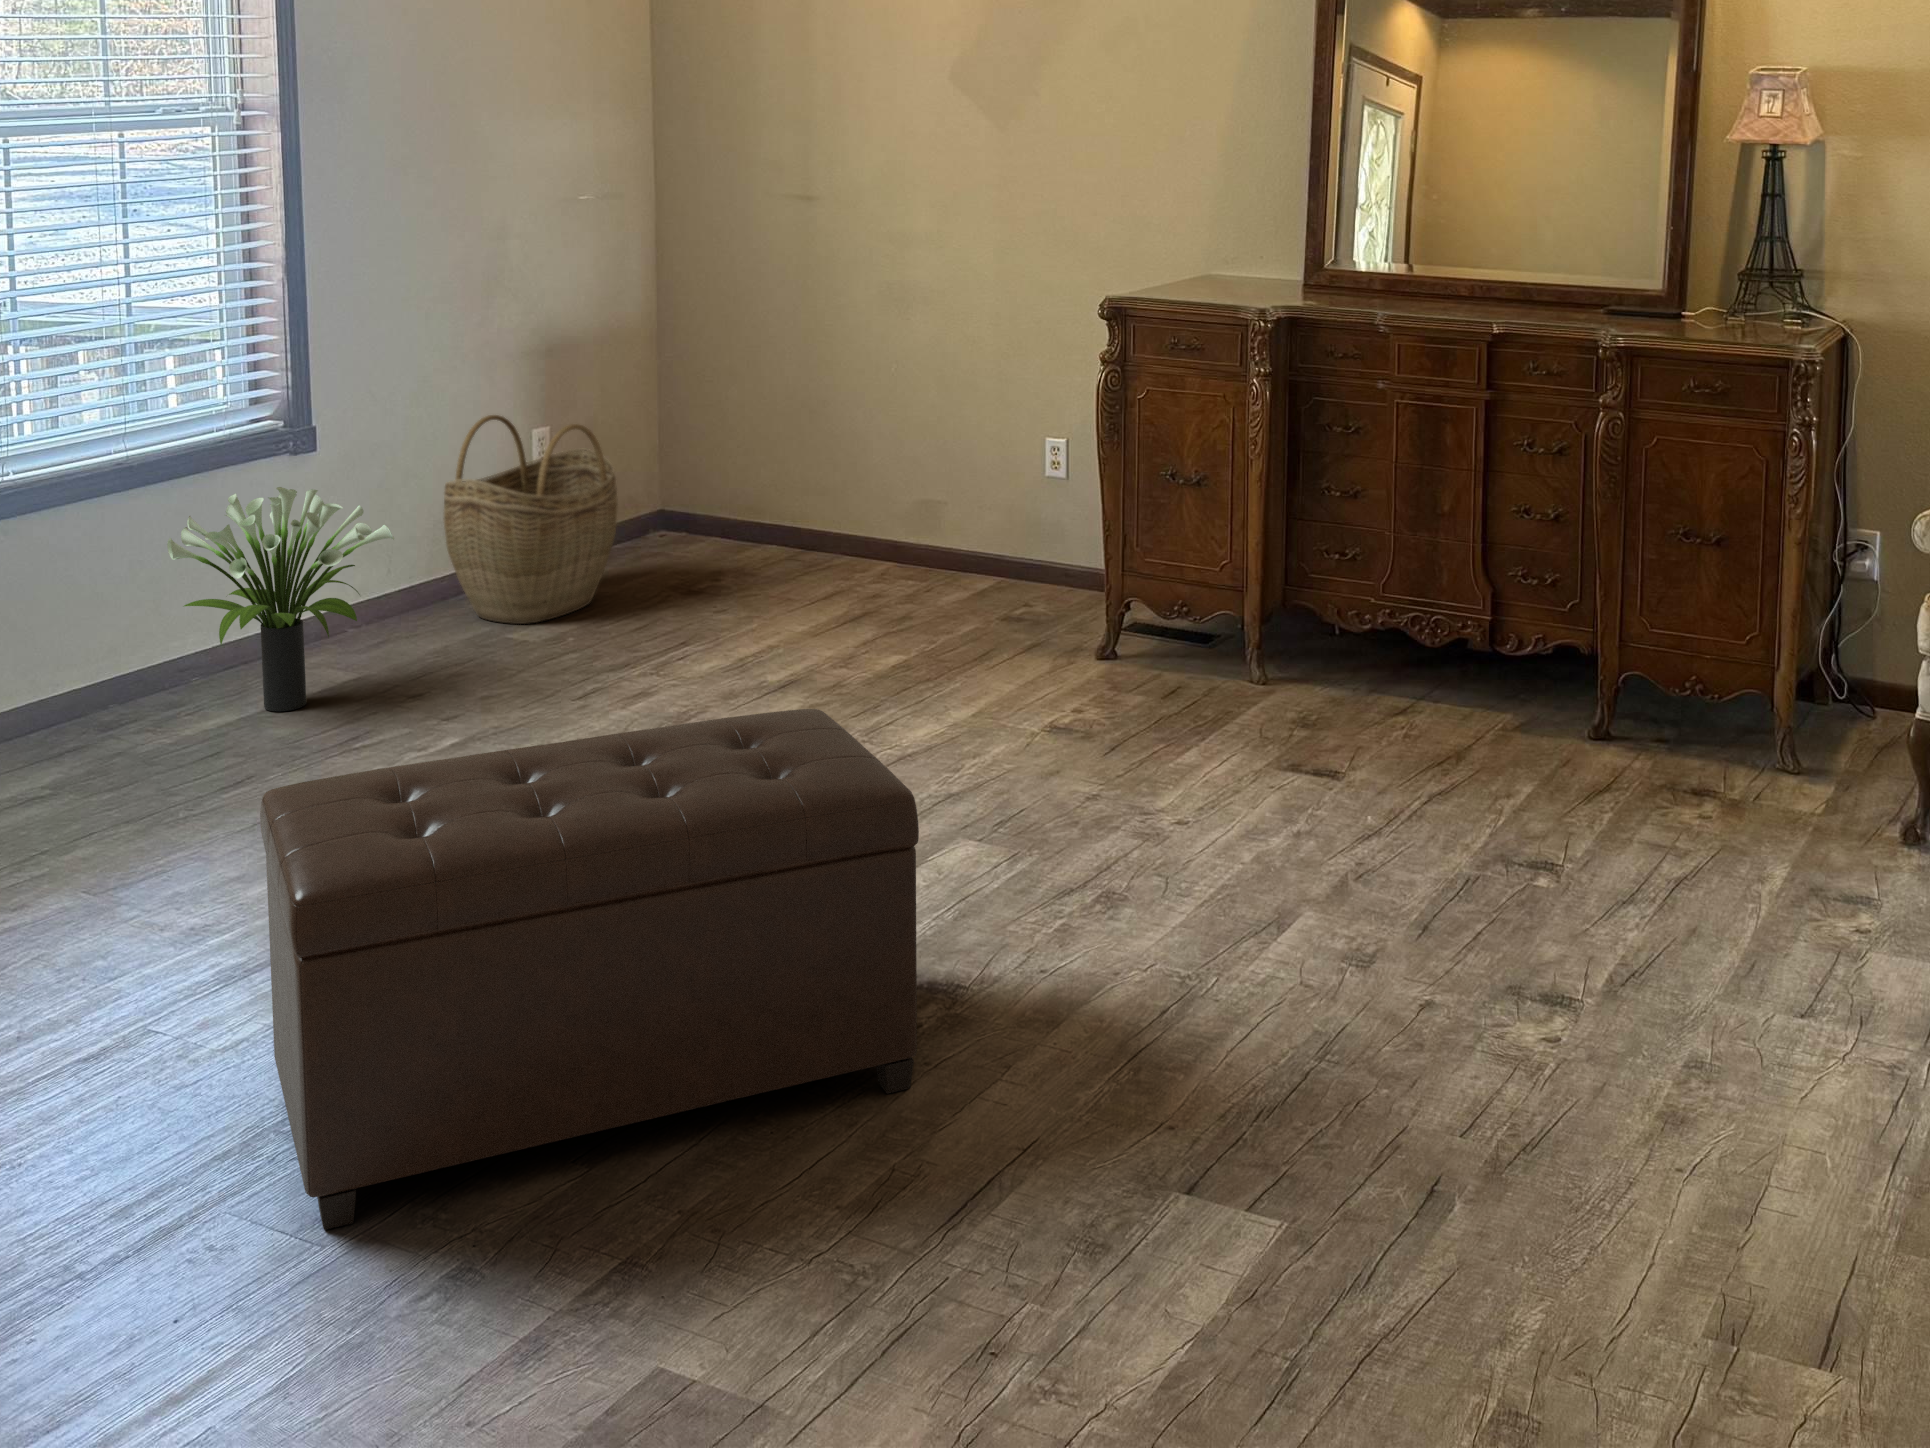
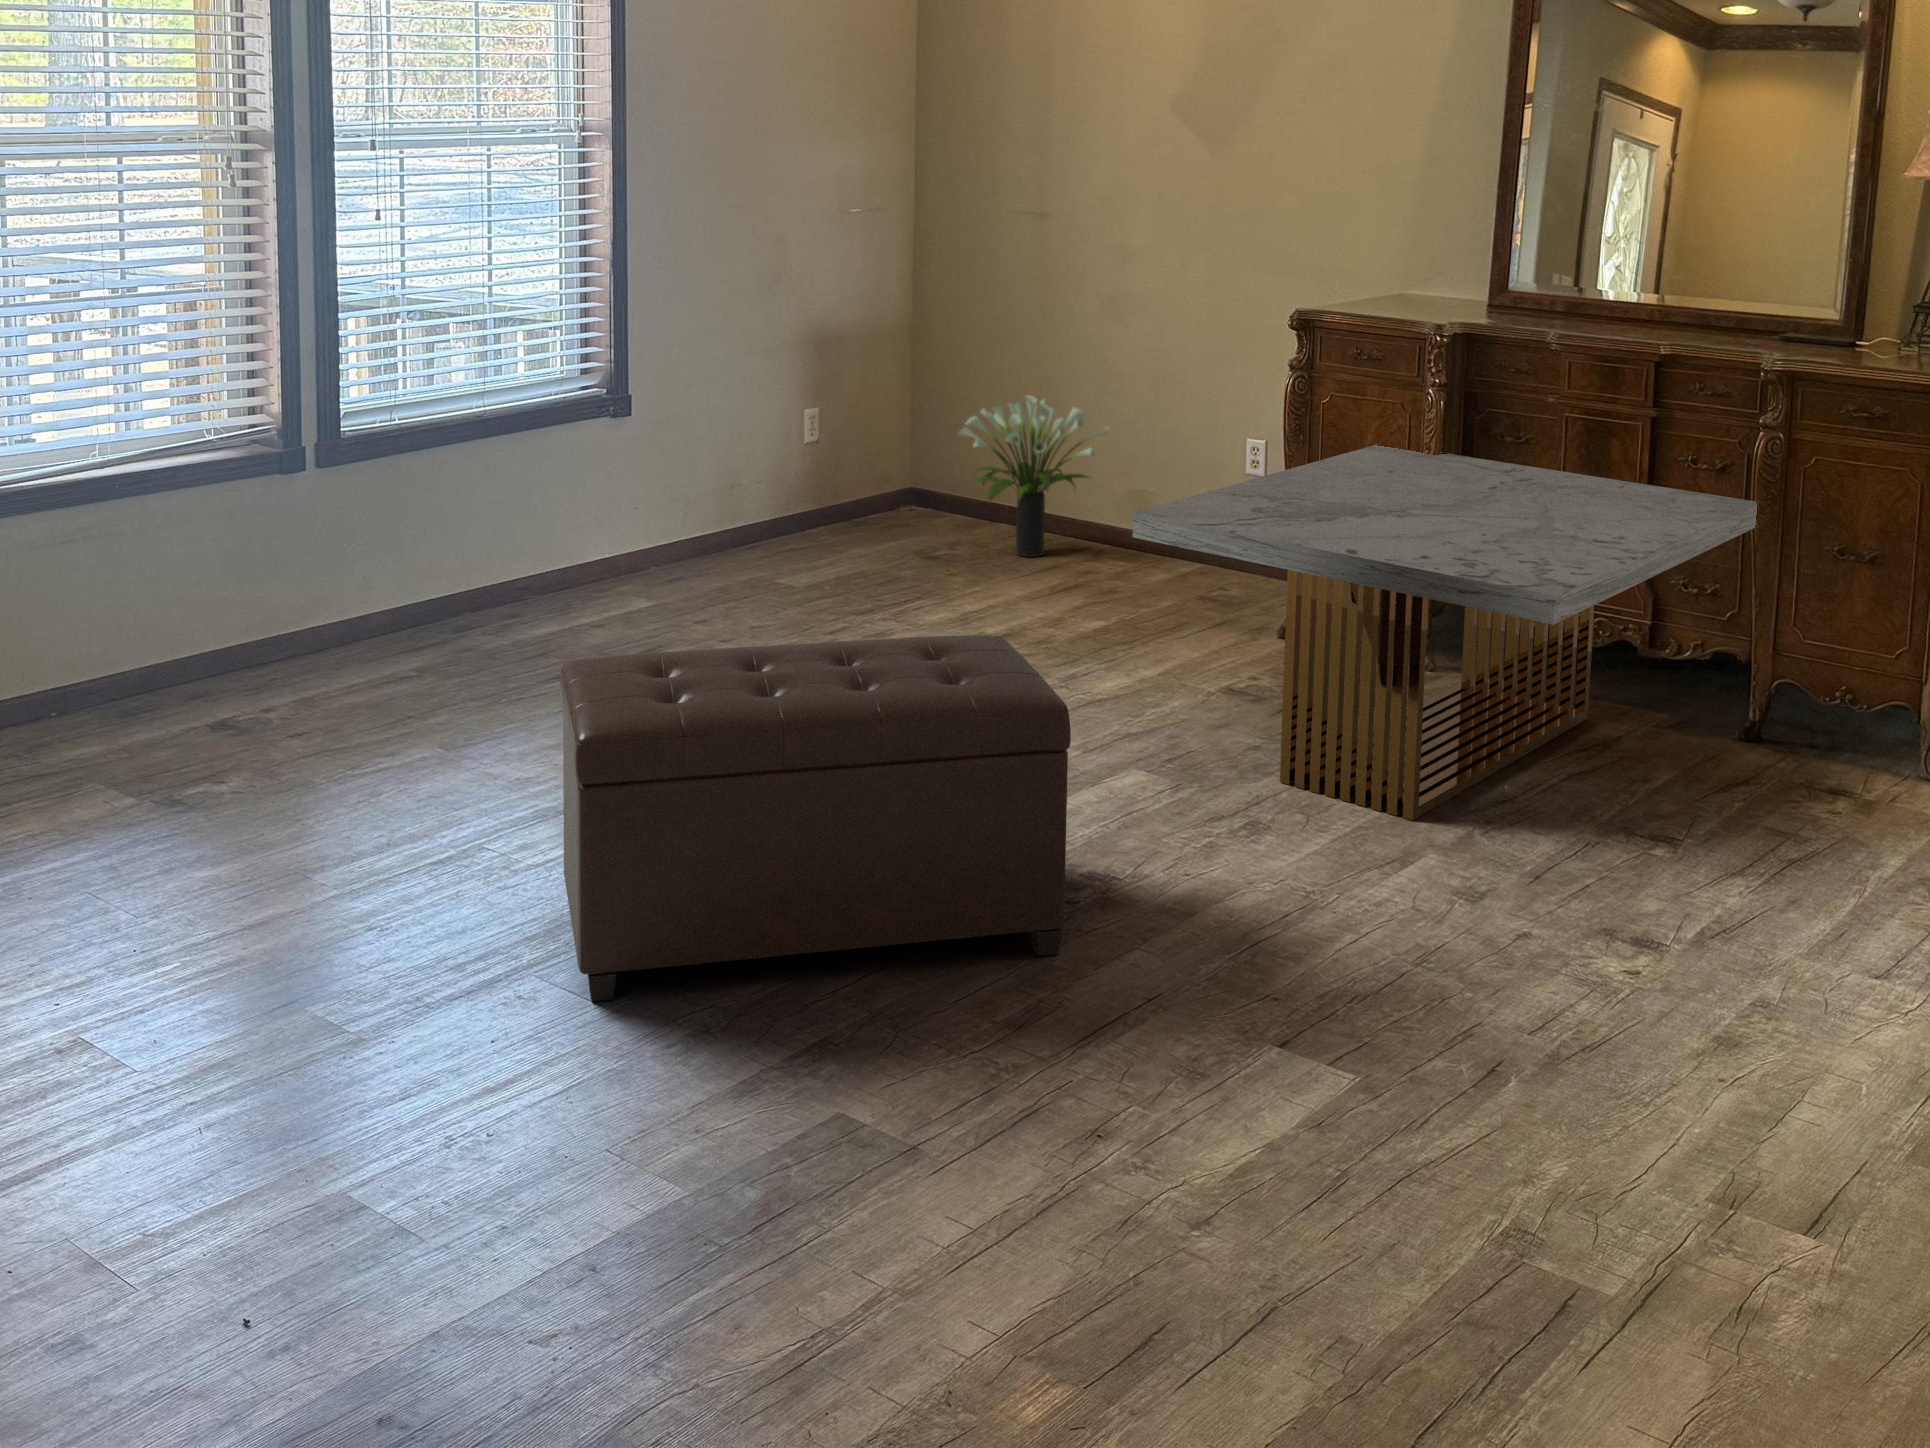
woven basket: present [444,415,618,624] -> none [726,391,869,570]
coffee table: none [954,445,1613,871] -> present [1133,445,1757,820]
potted plant: present [167,487,394,711] -> present [957,395,1109,557]

